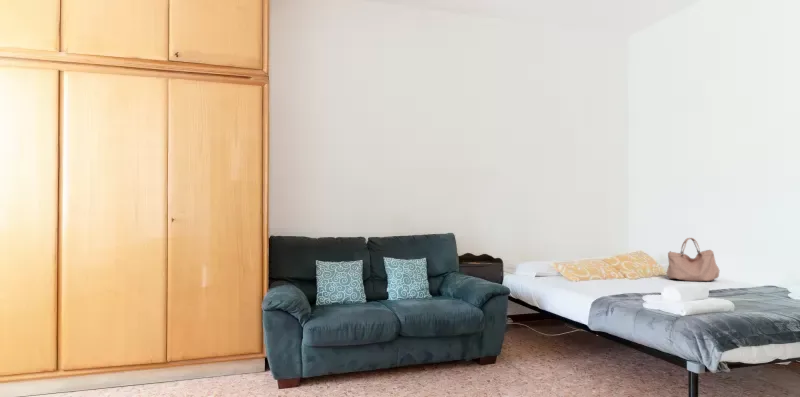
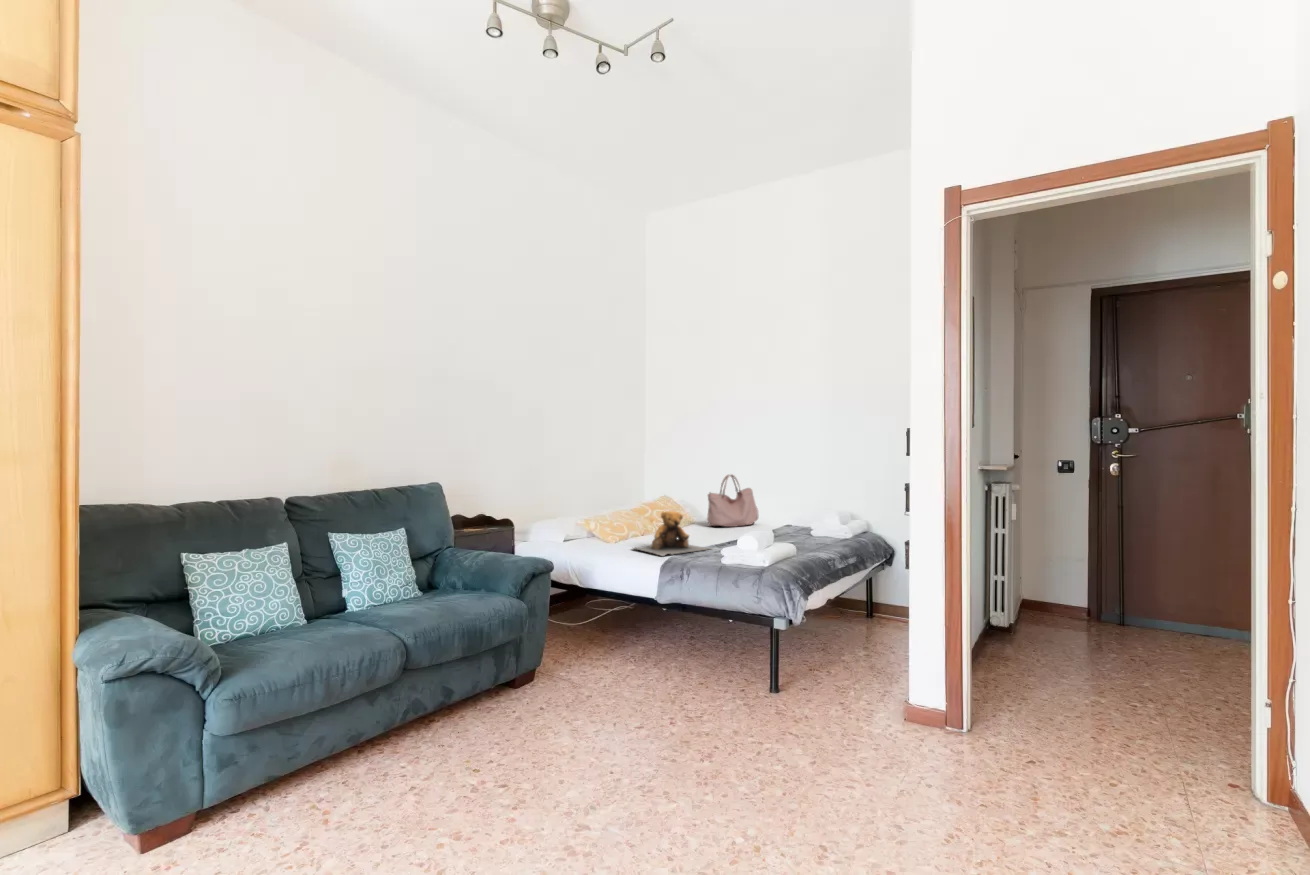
teddy bear: none [580,261,644,294] -> present [634,511,709,556]

